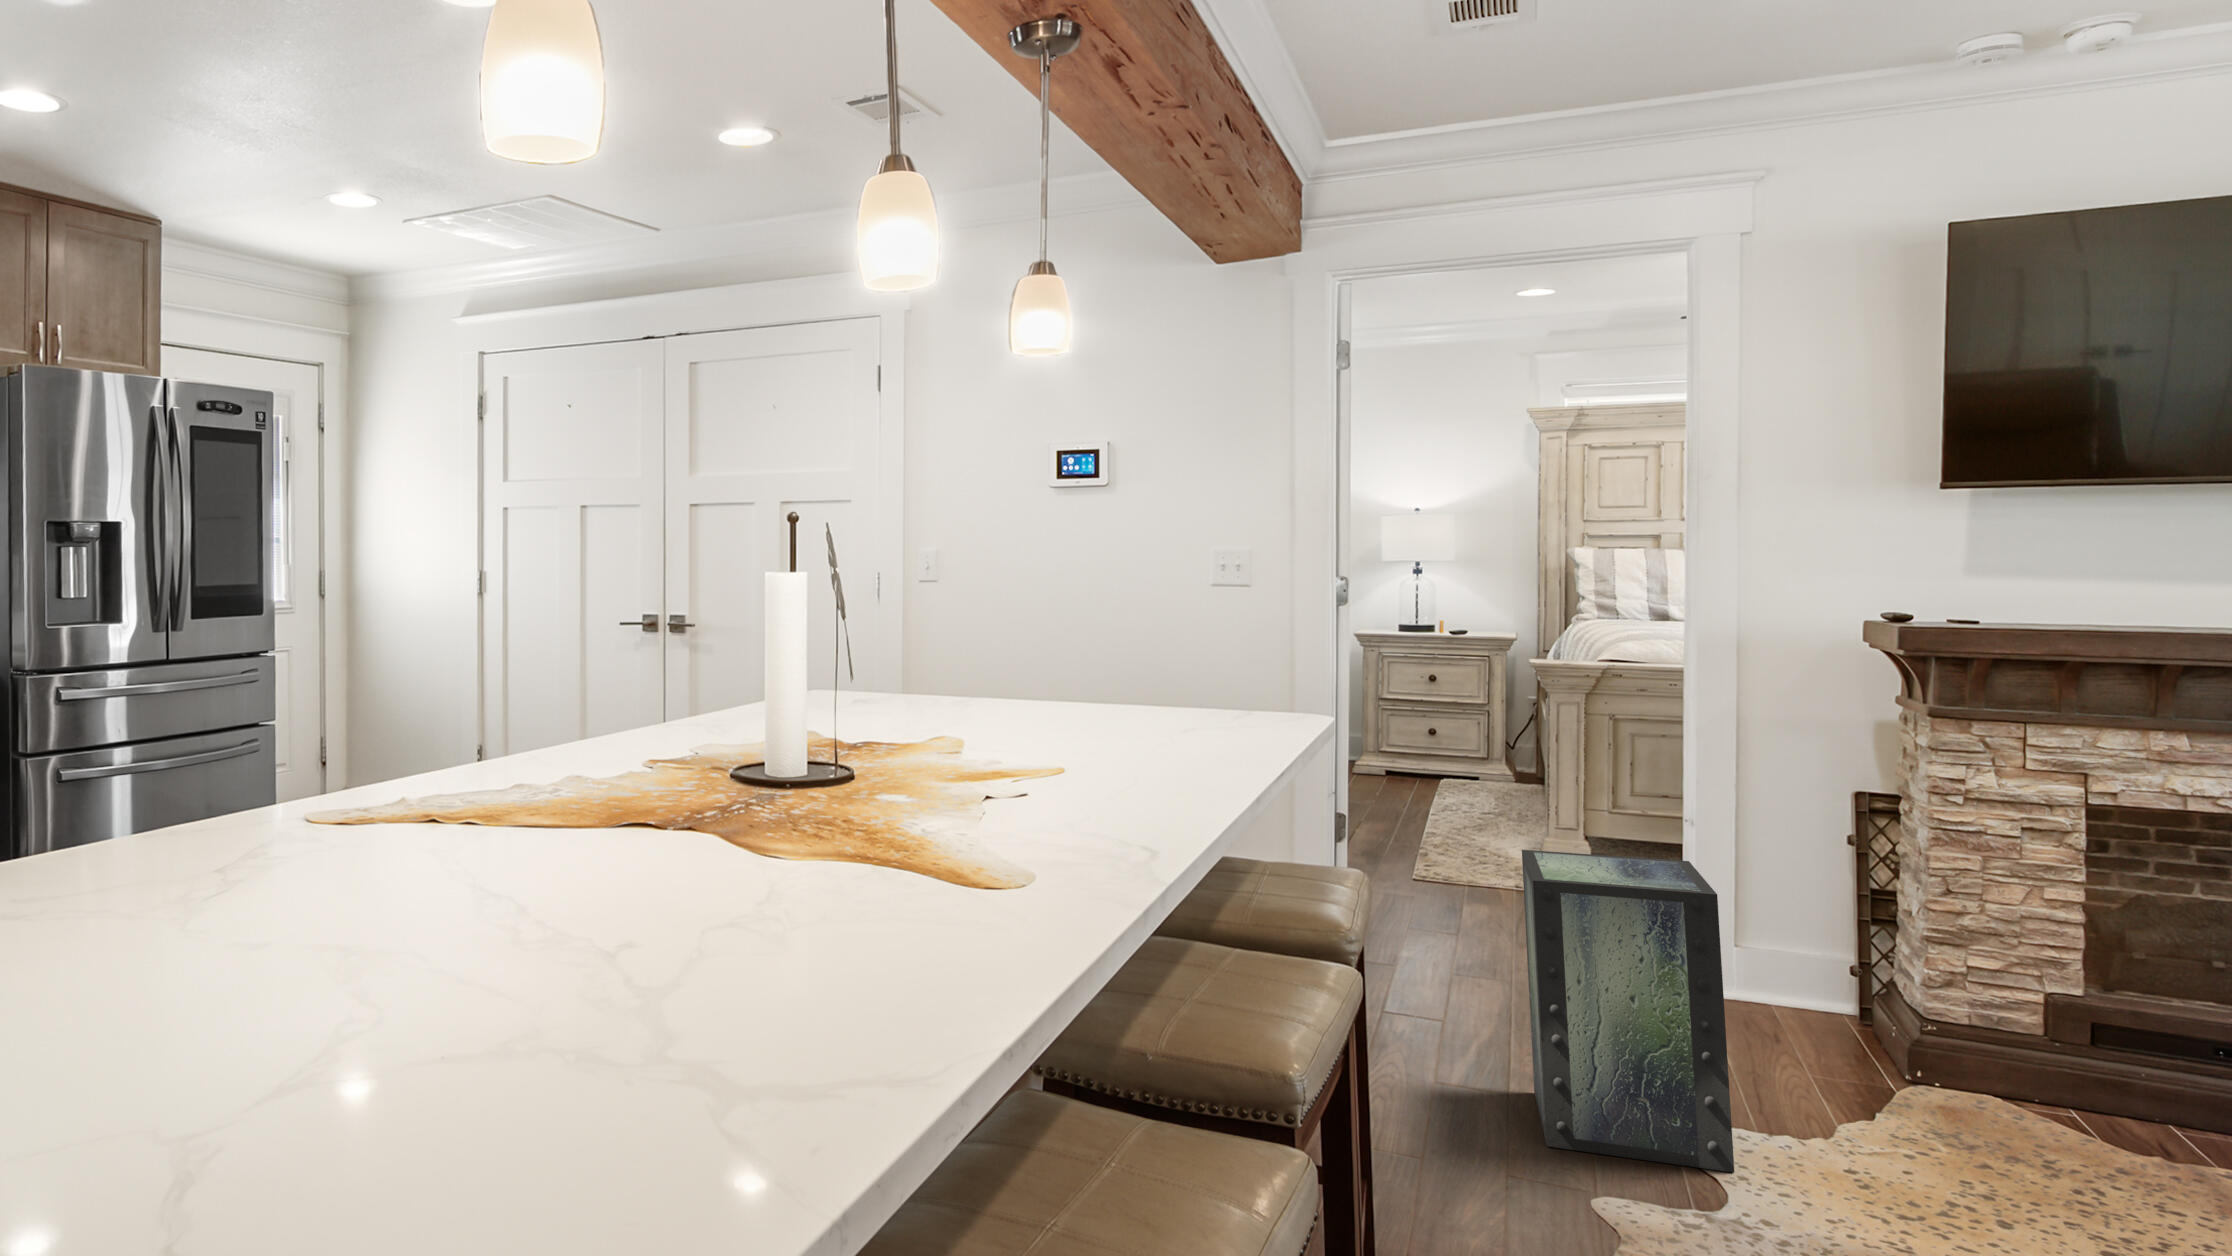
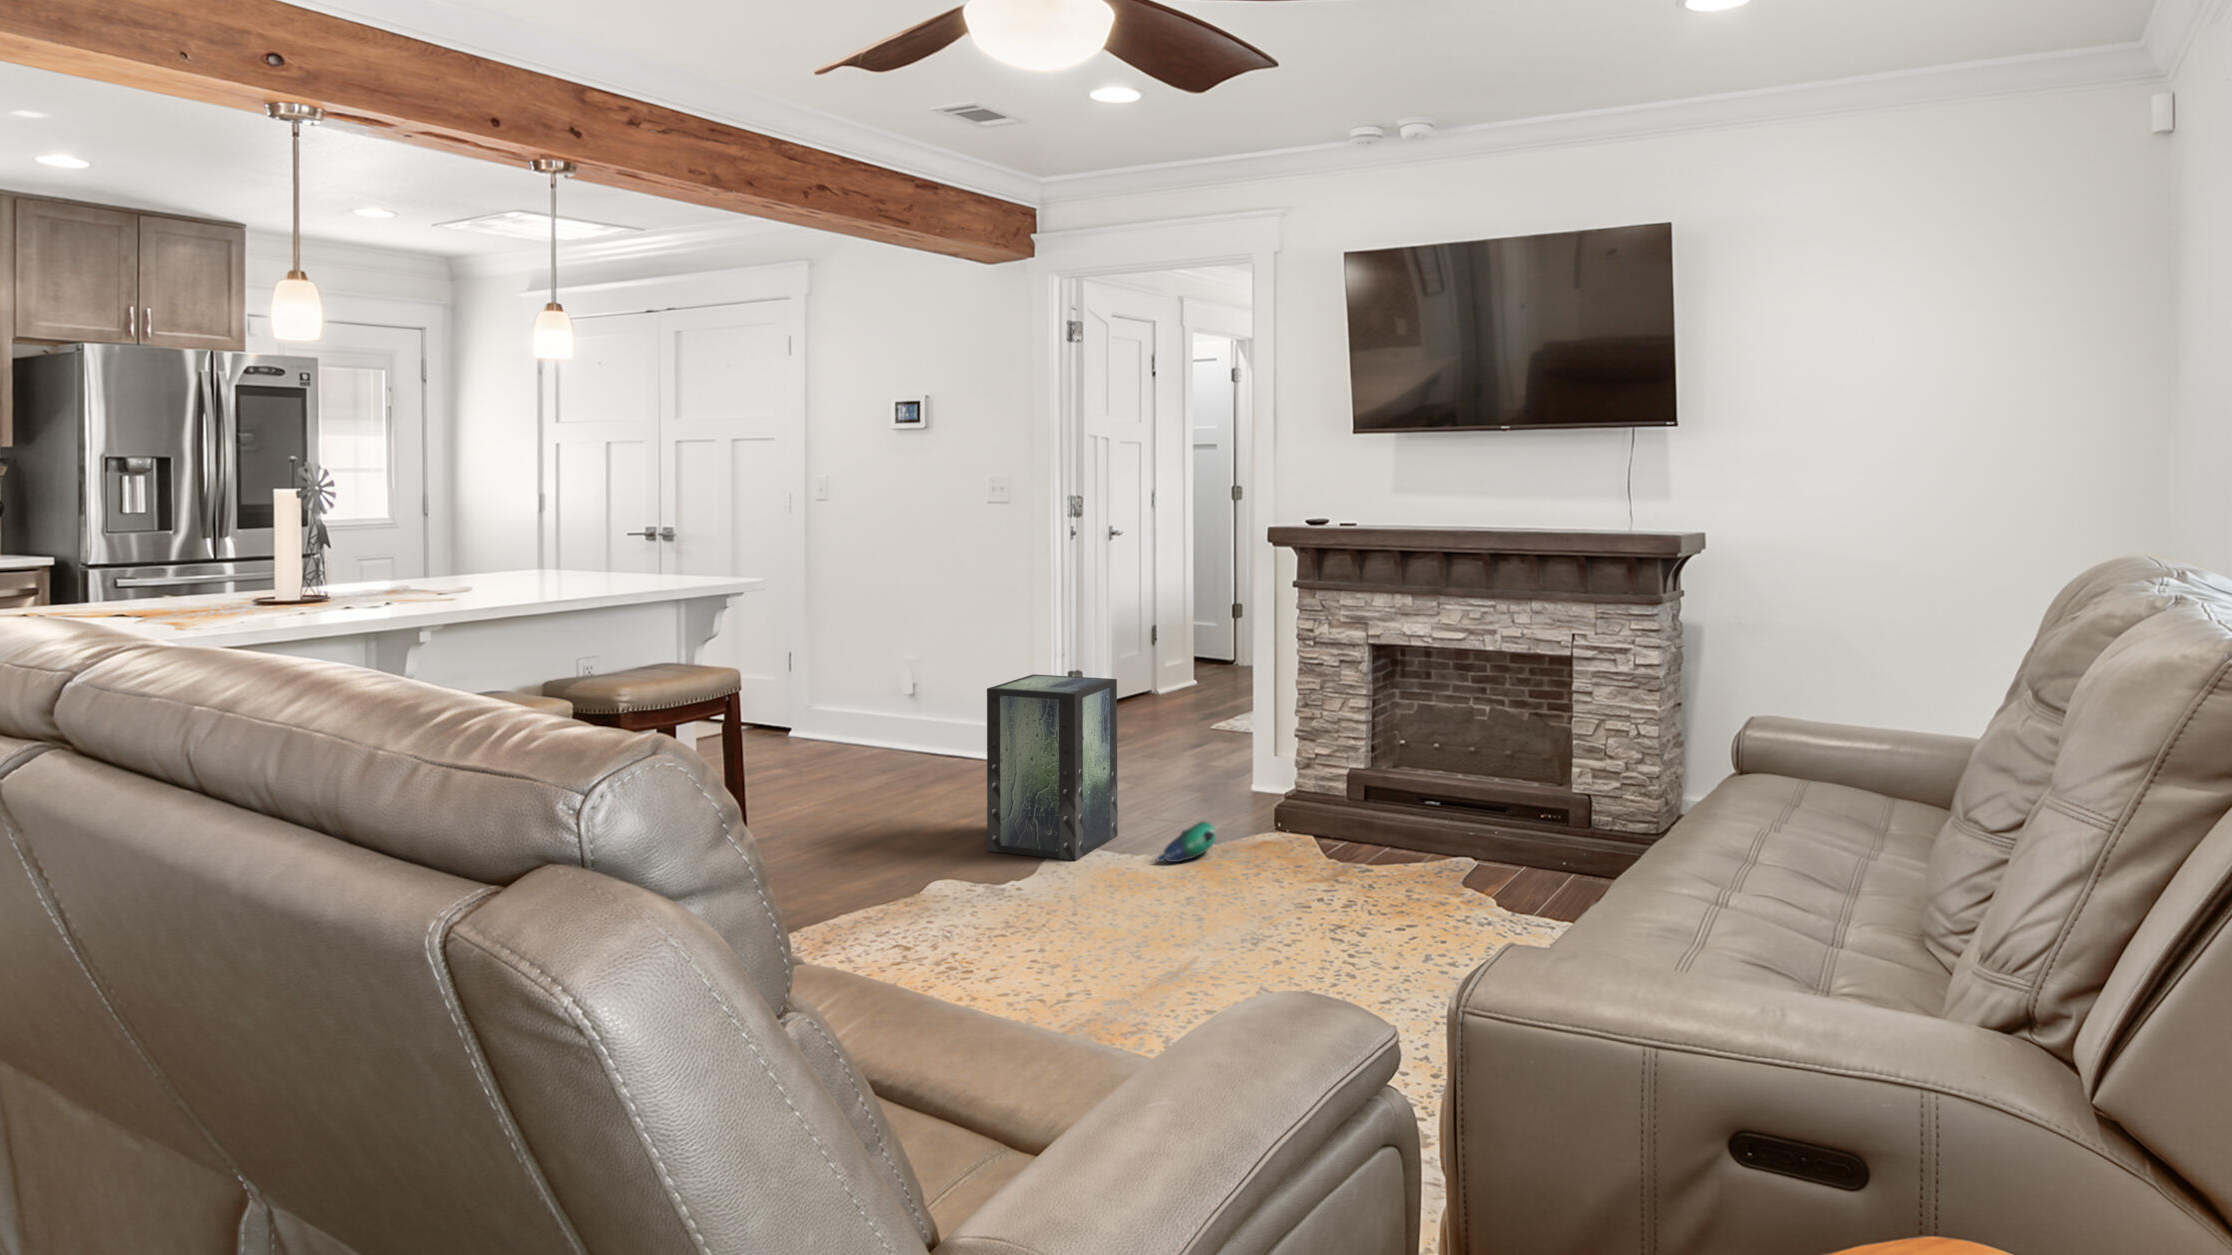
plush toy: none [1837,1102,1965,1180] -> present [1156,822,1216,862]

